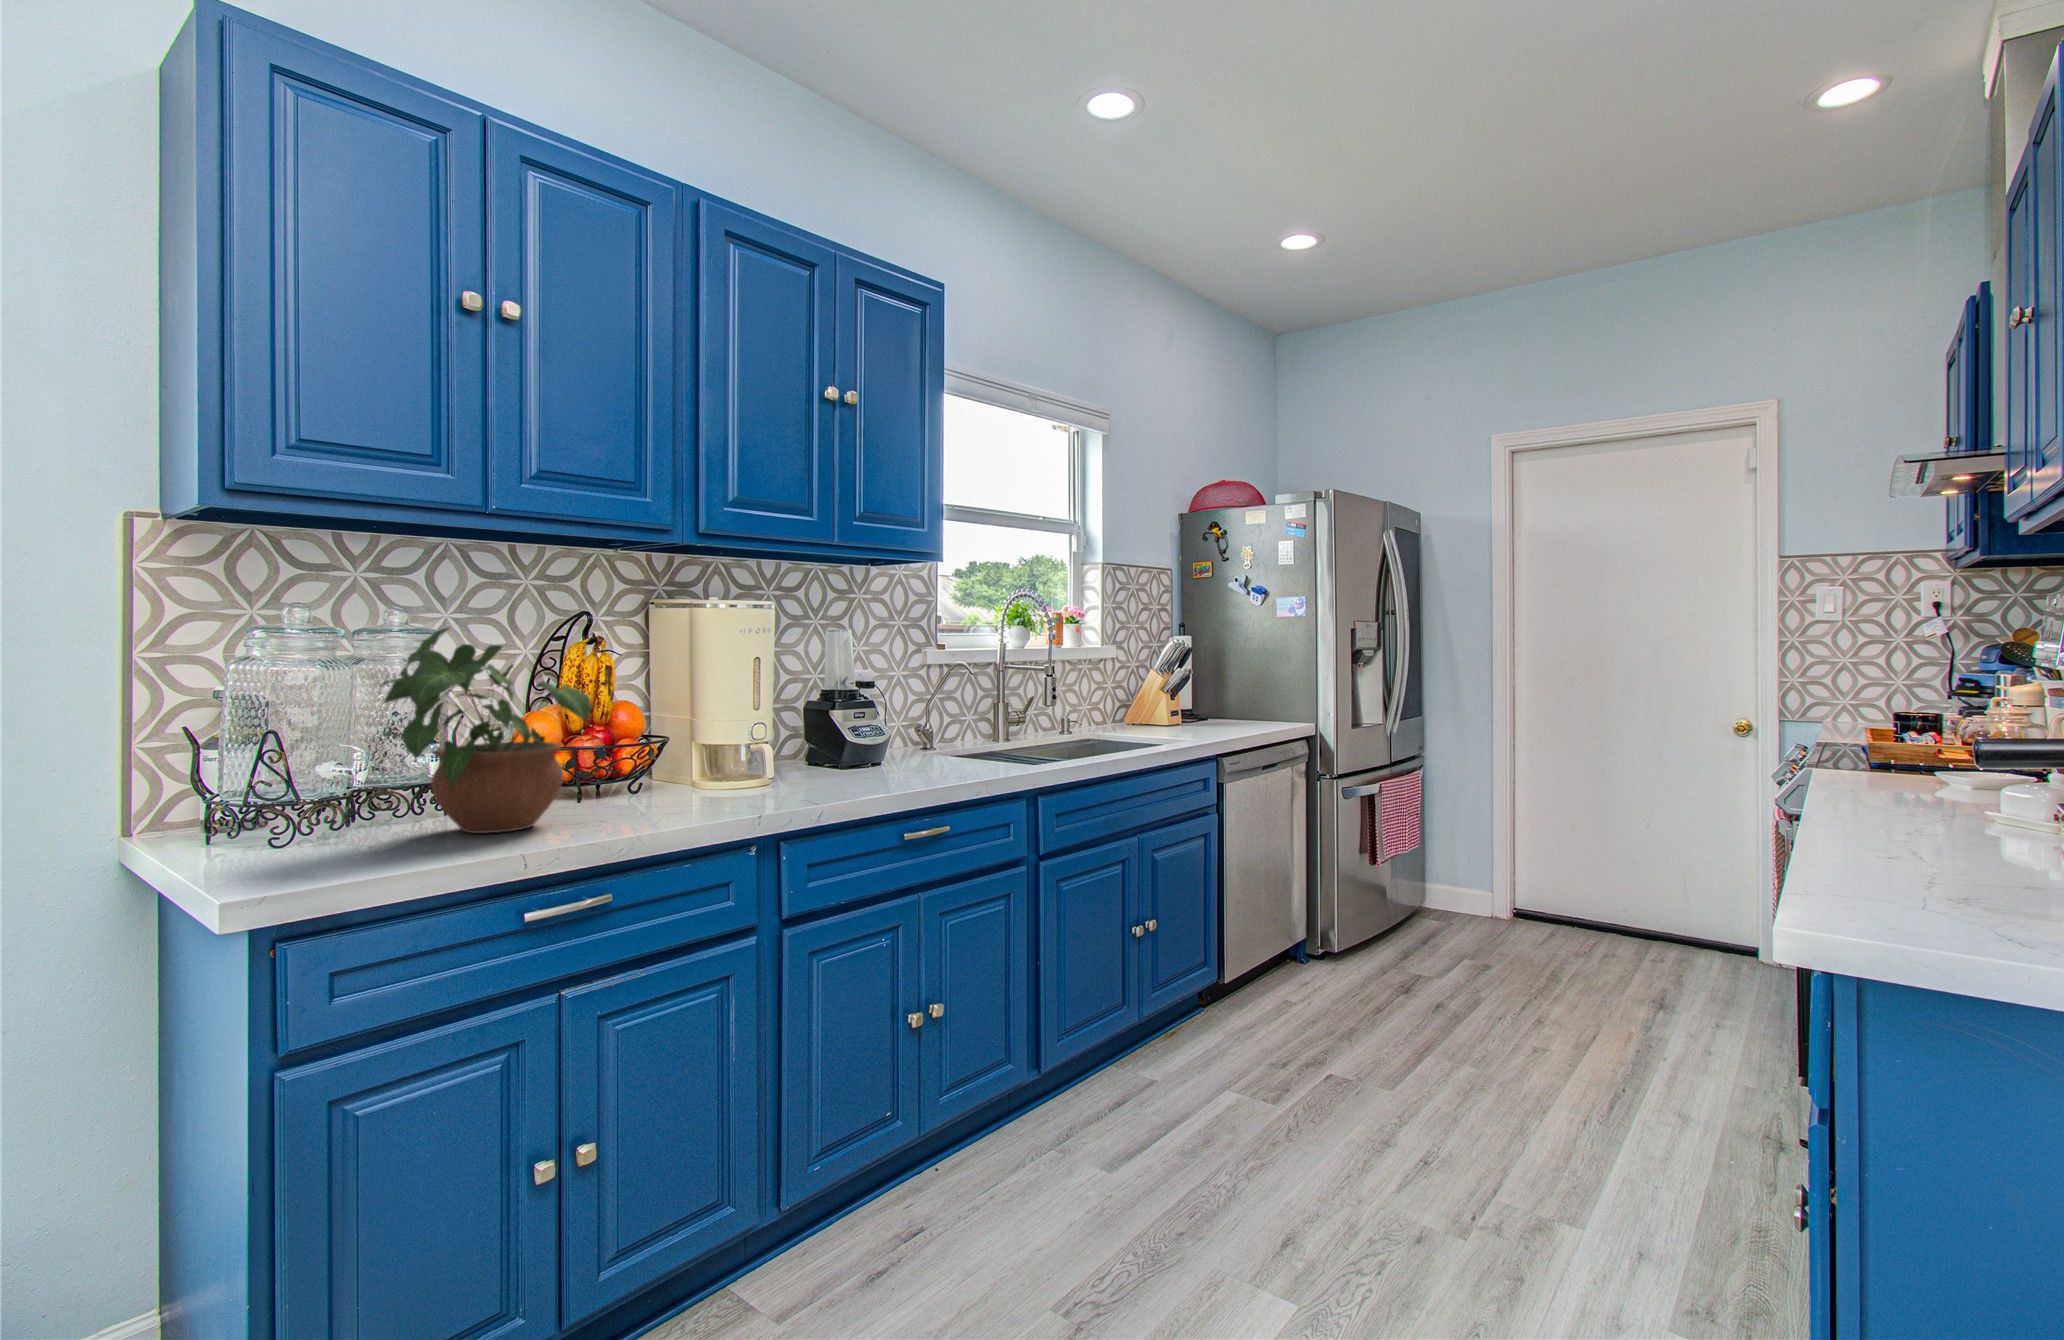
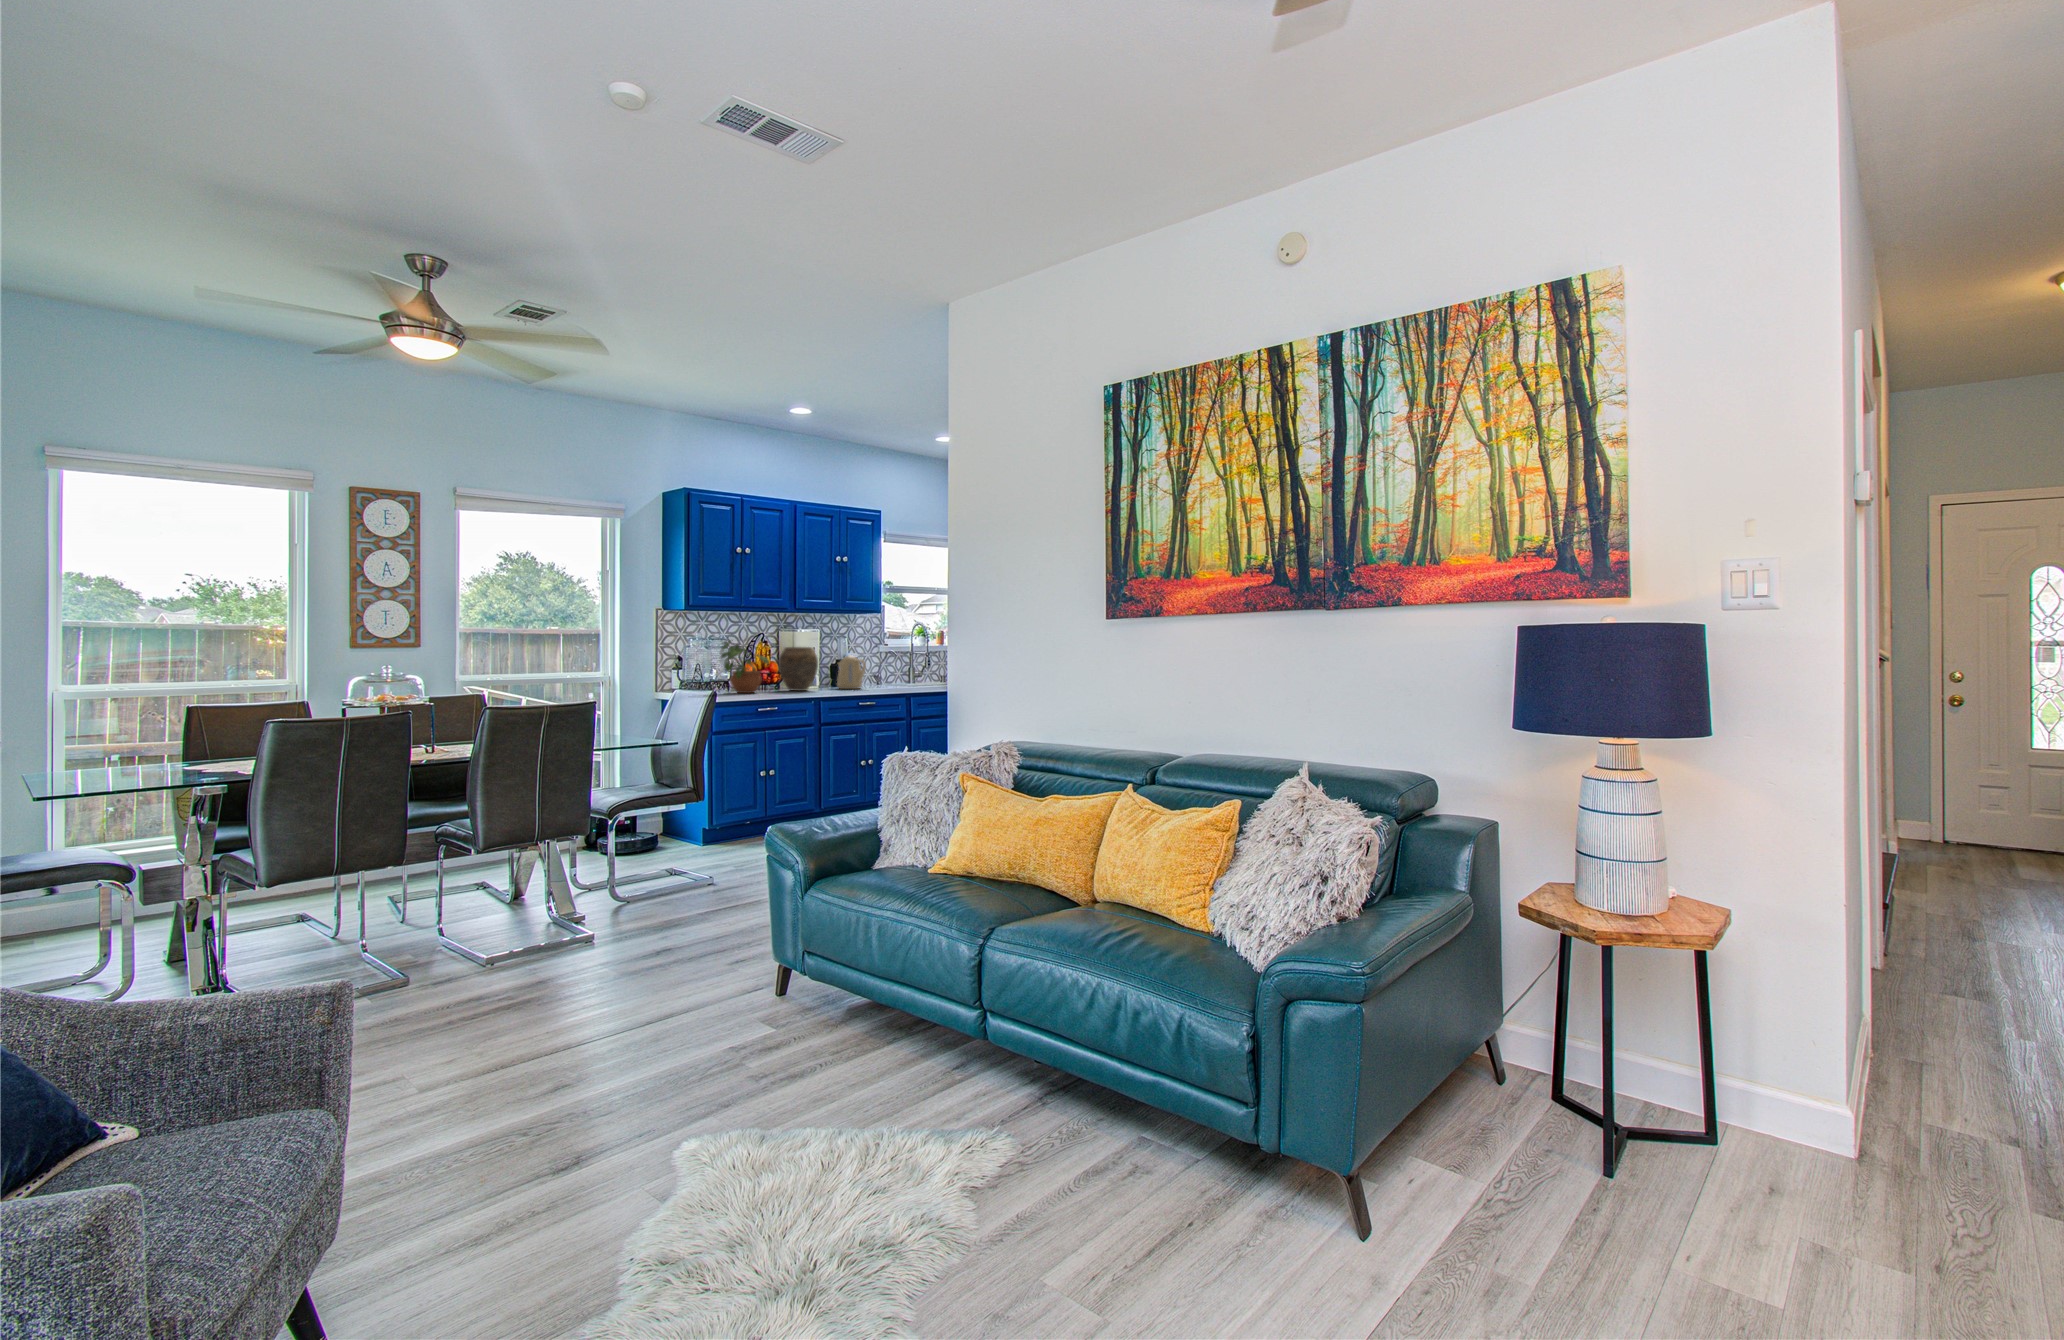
vase: none [637,652,771,801] -> present [778,647,818,691]
kettle: none [827,676,917,779] -> present [837,655,866,689]

